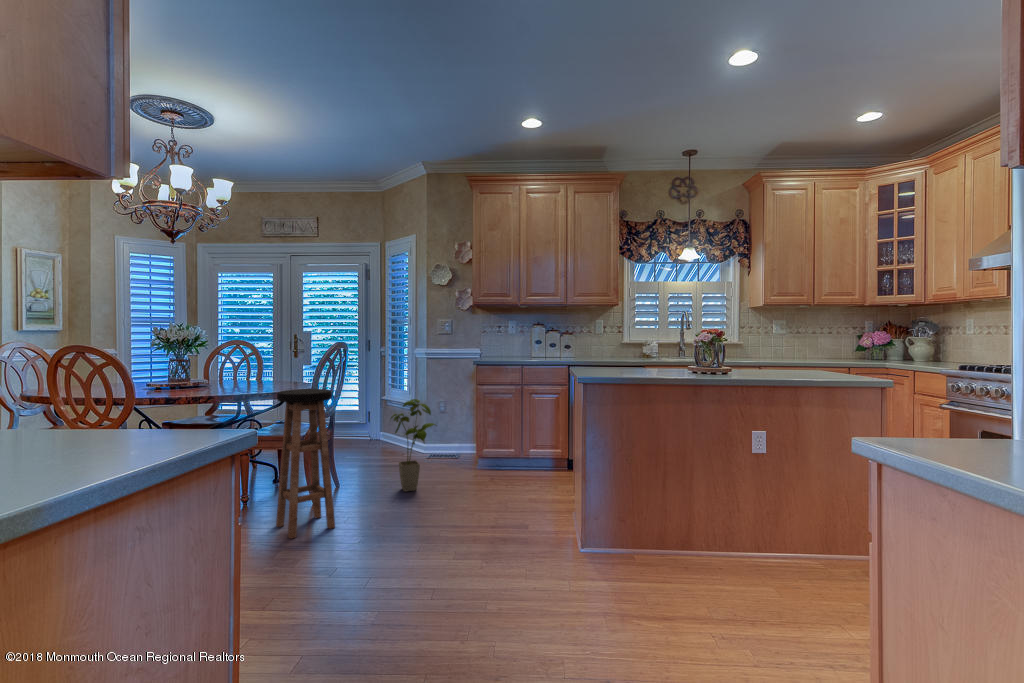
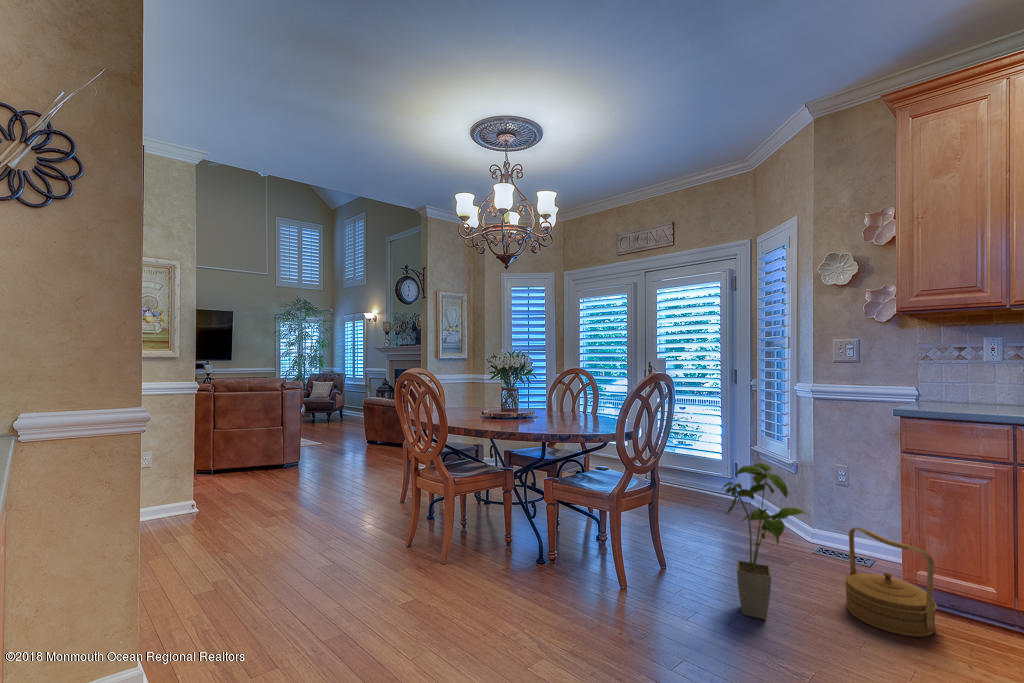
bar stool: present [276,389,335,539] -> none [533,428,604,649]
basket: none [450,430,489,479] -> present [844,527,937,637]

